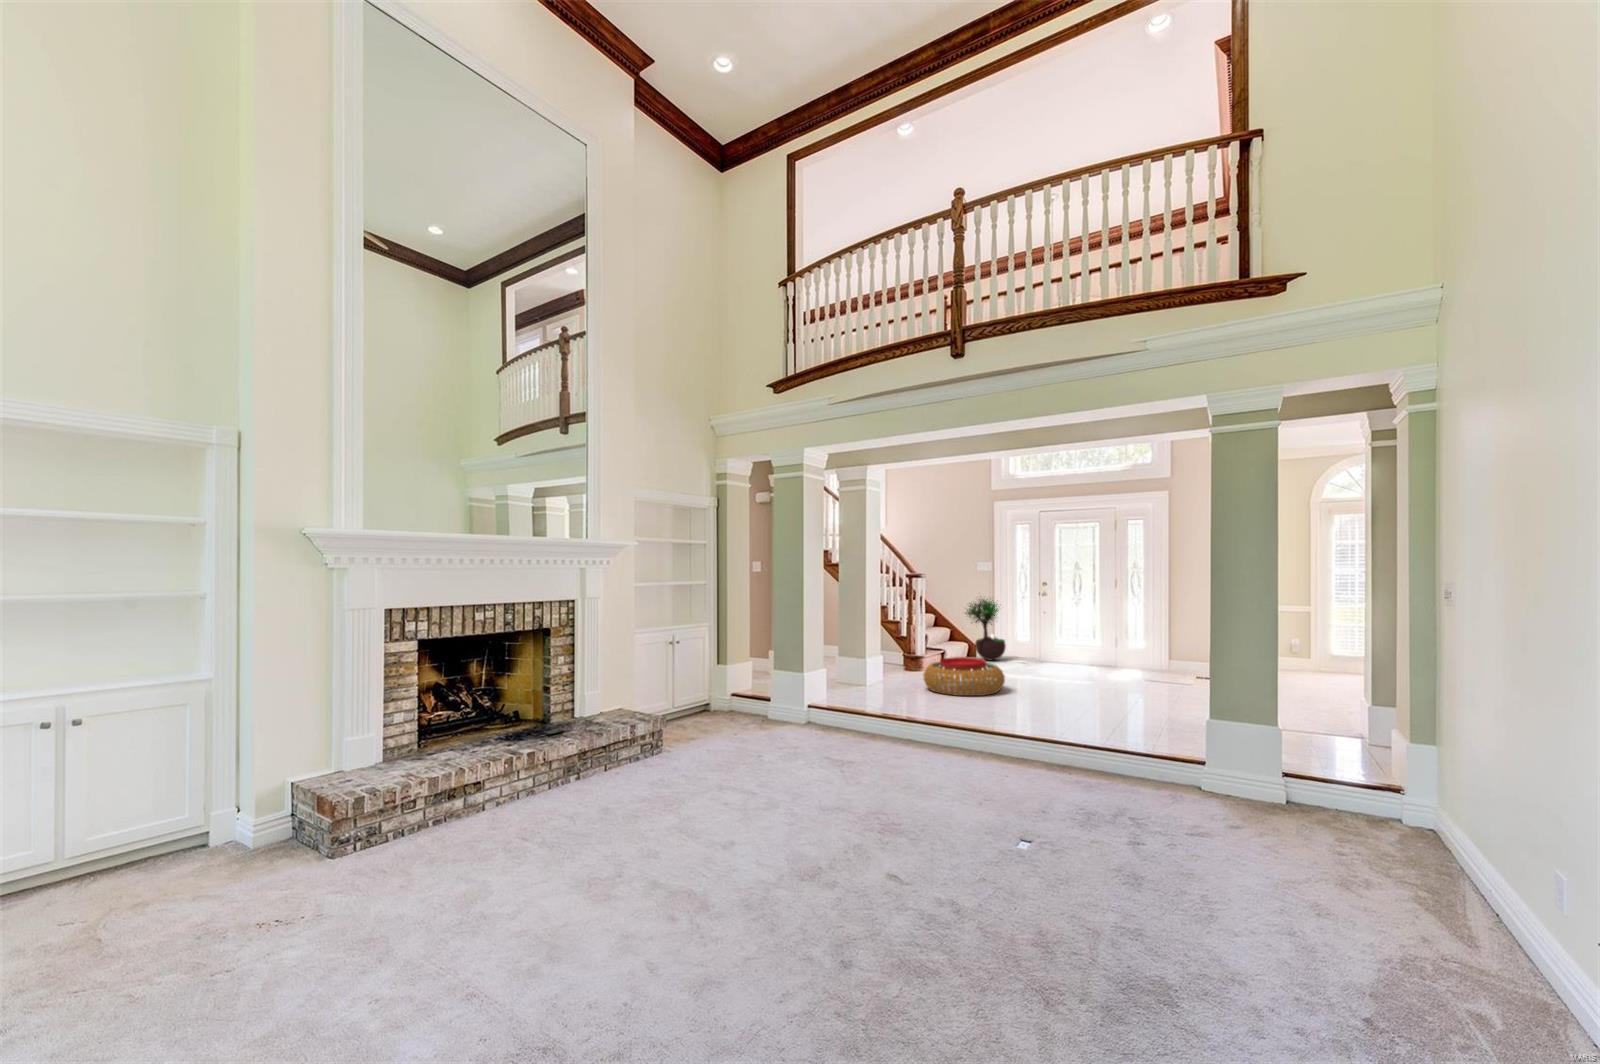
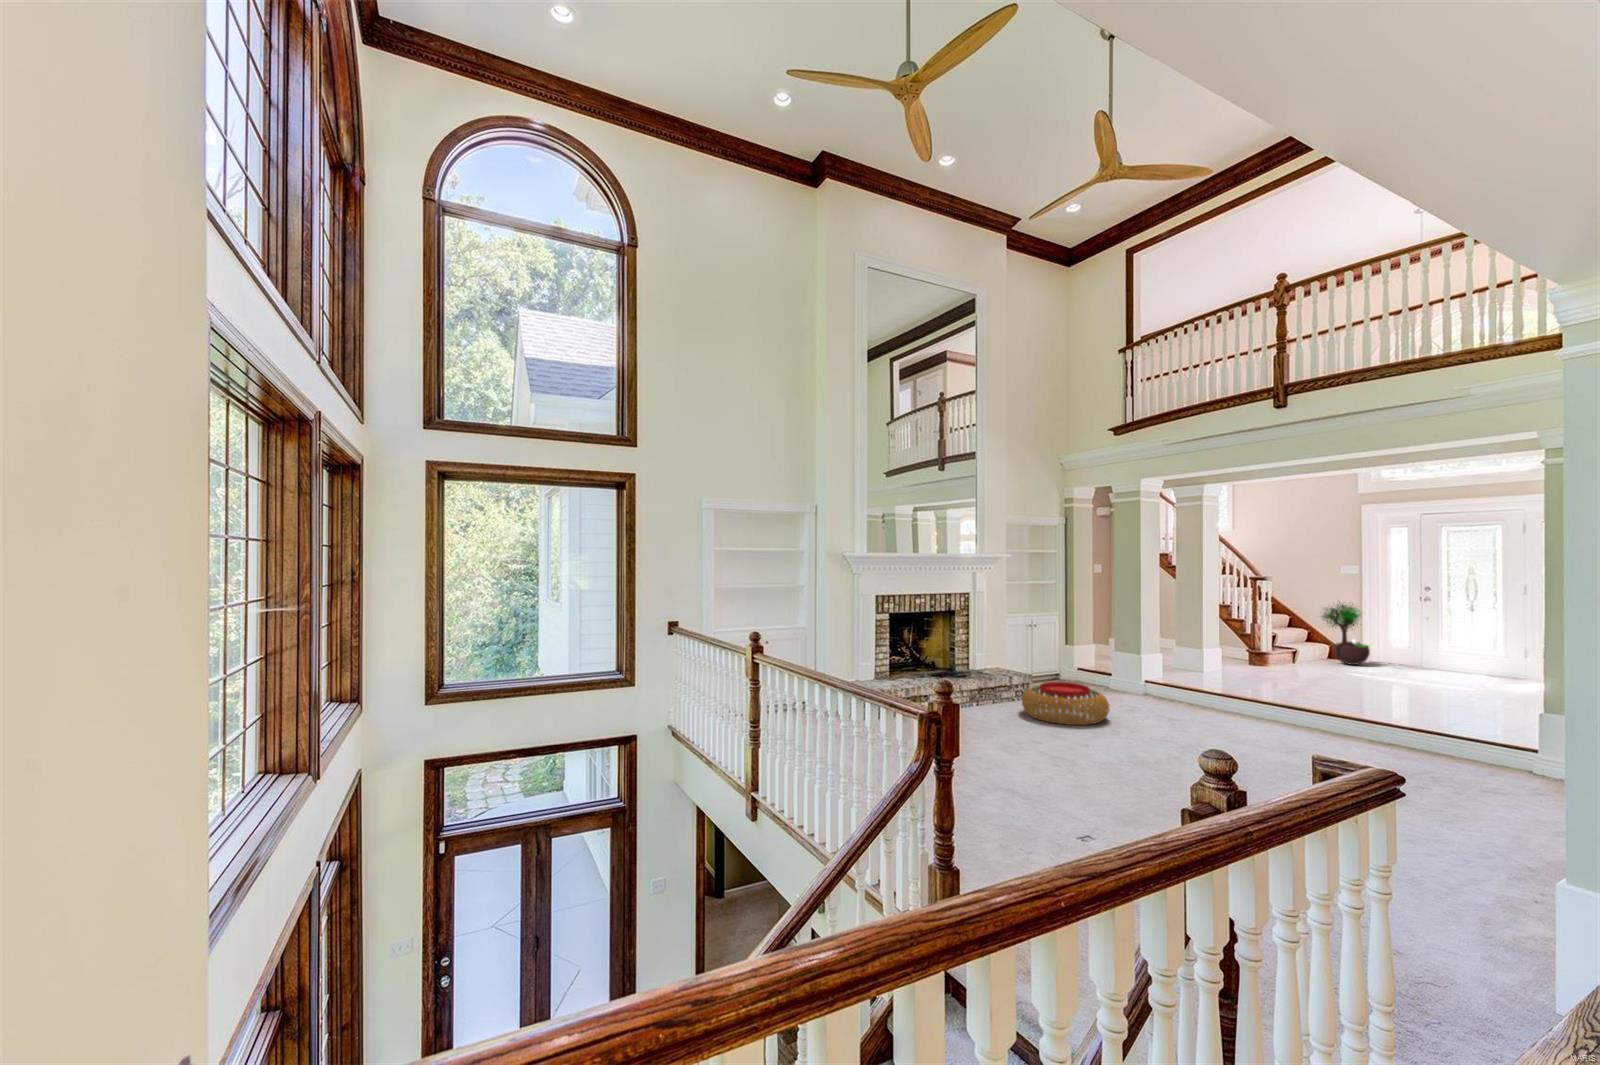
pouf: present [924,657,1005,696] -> present [1022,682,1110,725]

